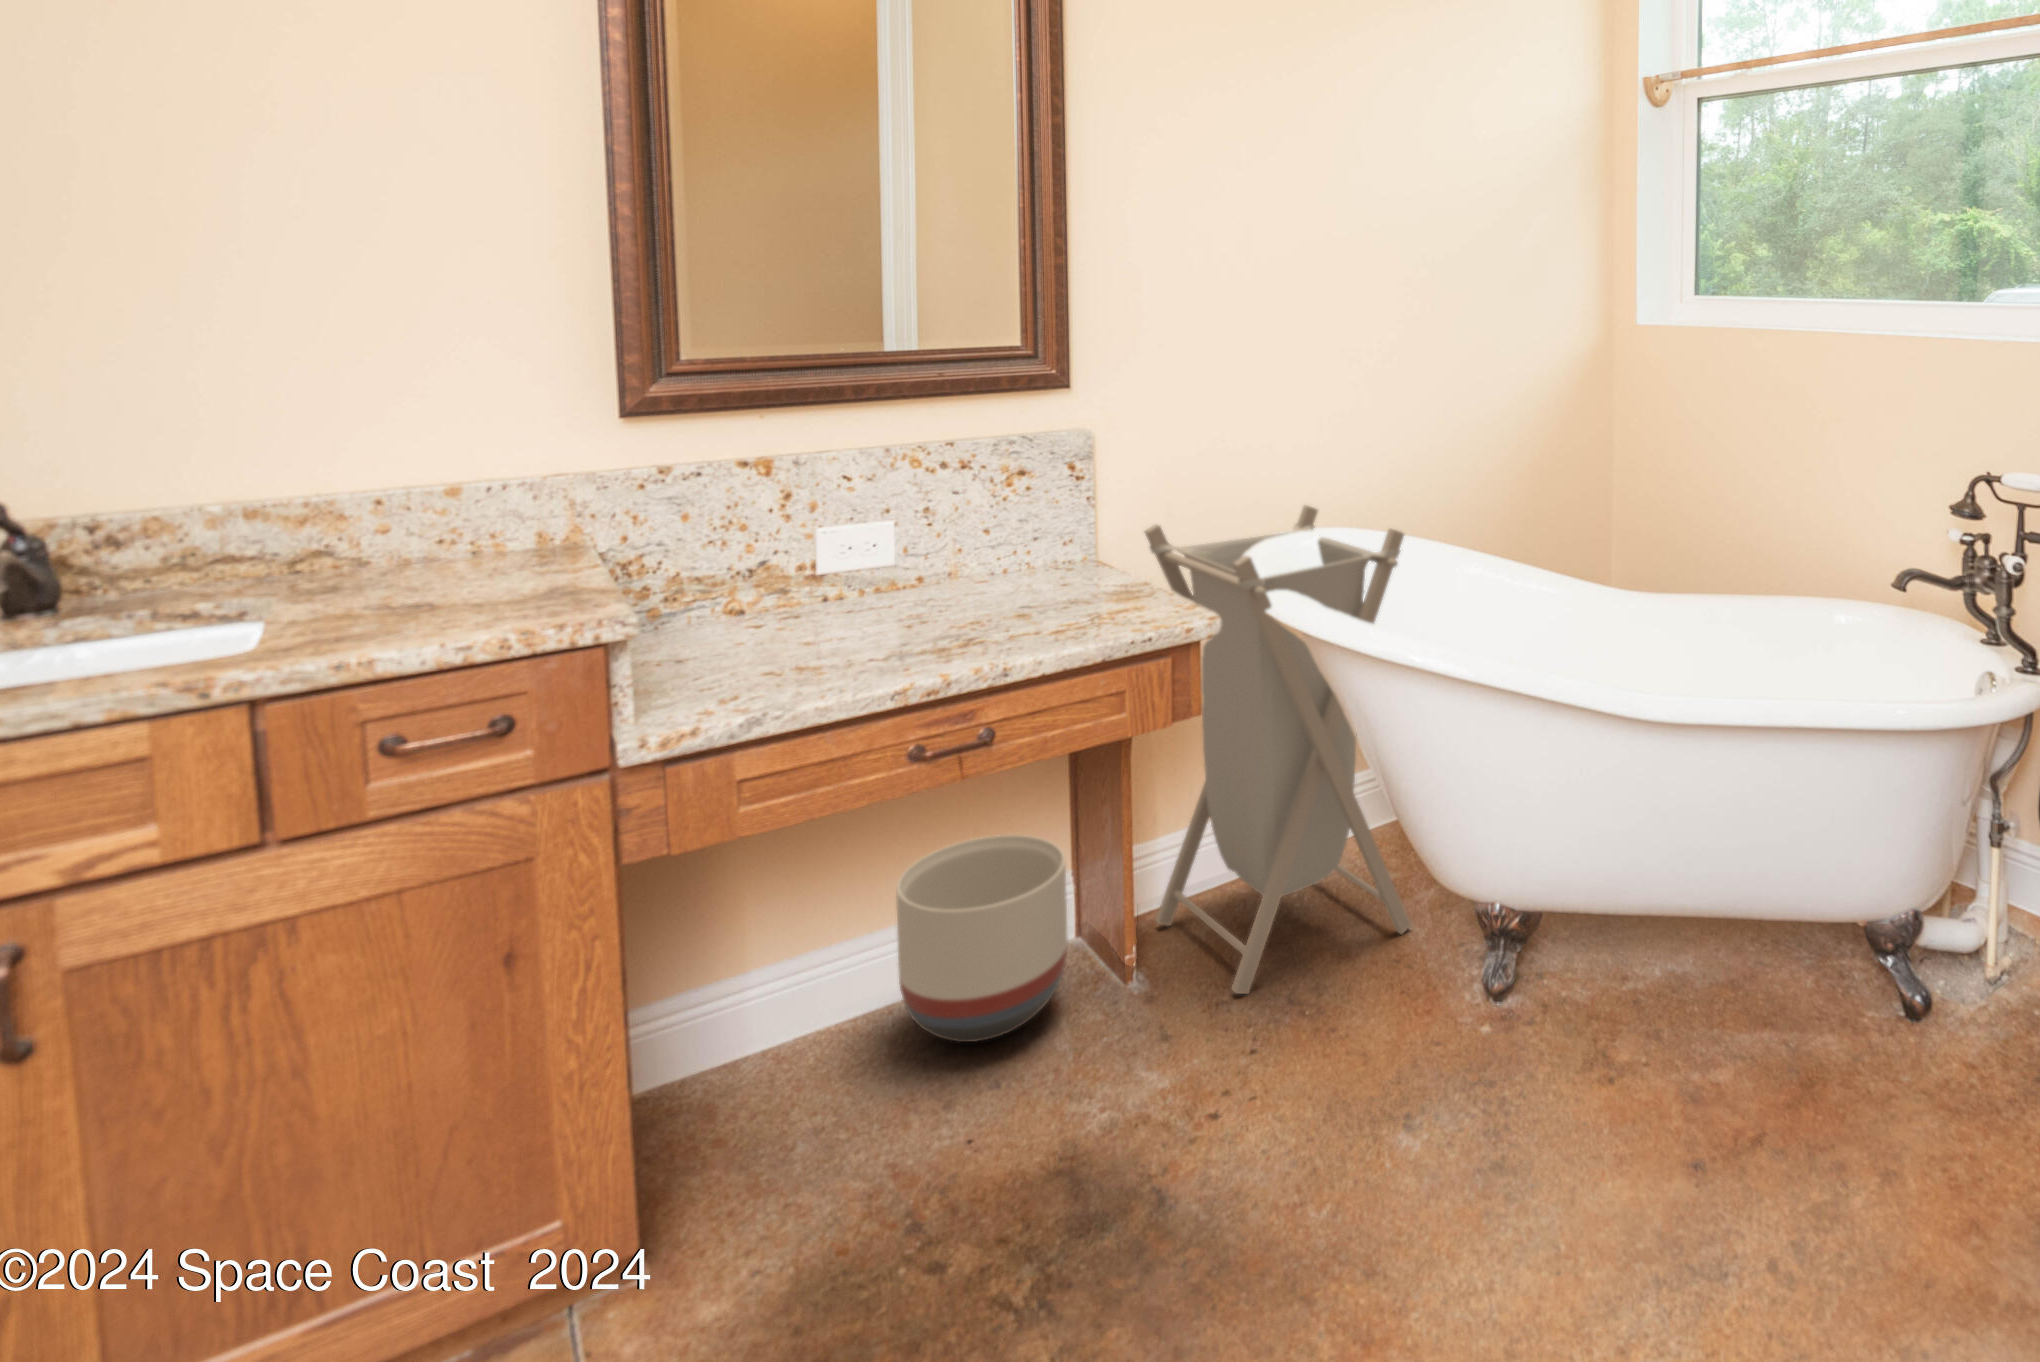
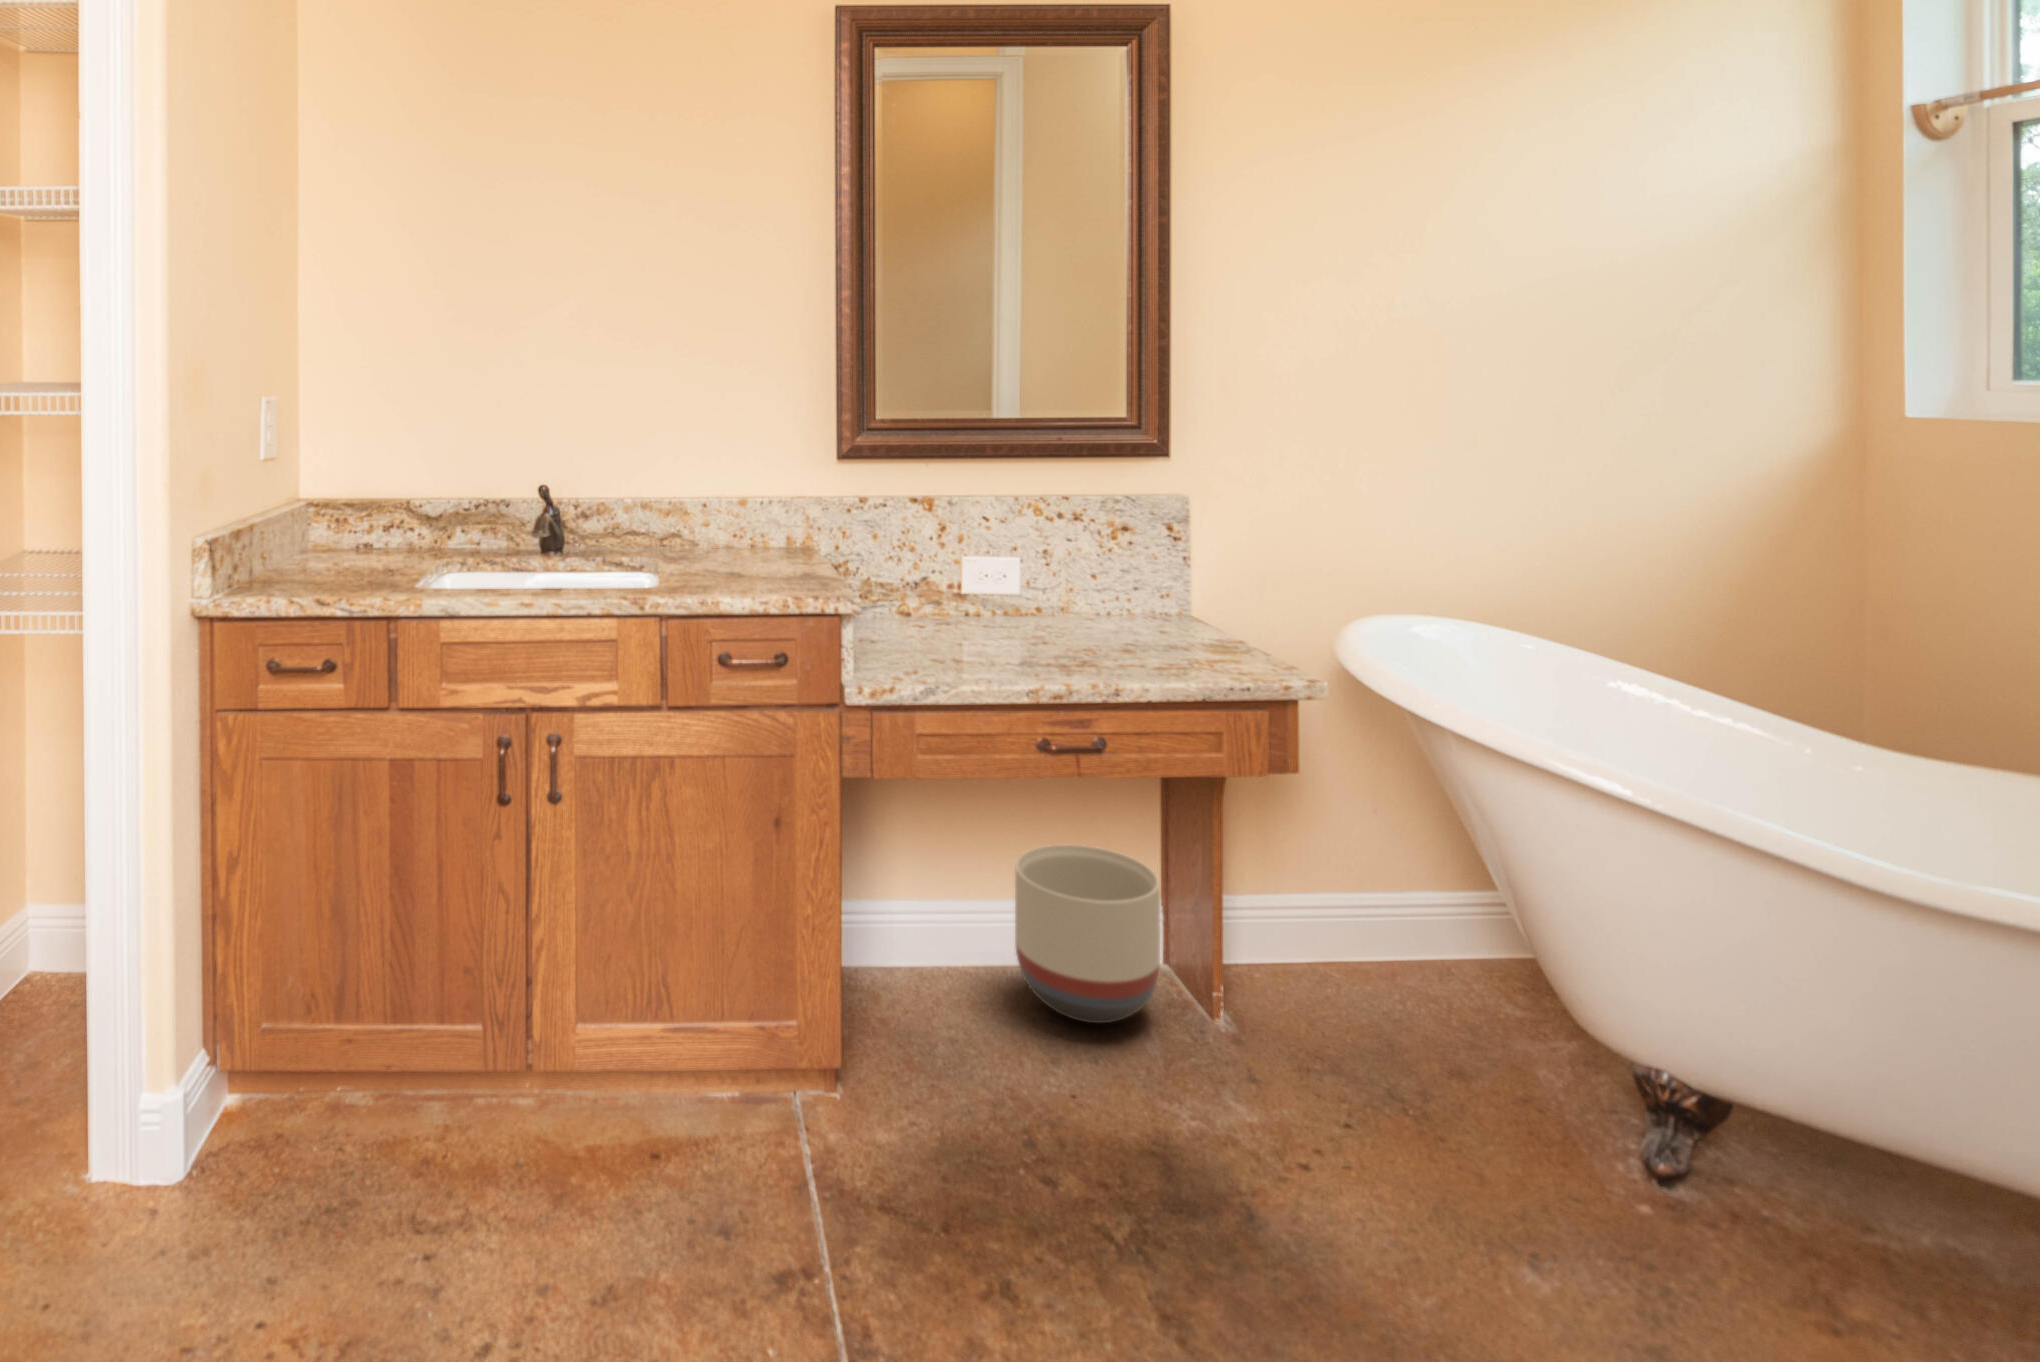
laundry hamper: present [1145,505,1411,994] -> none [1238,589,1547,1077]

